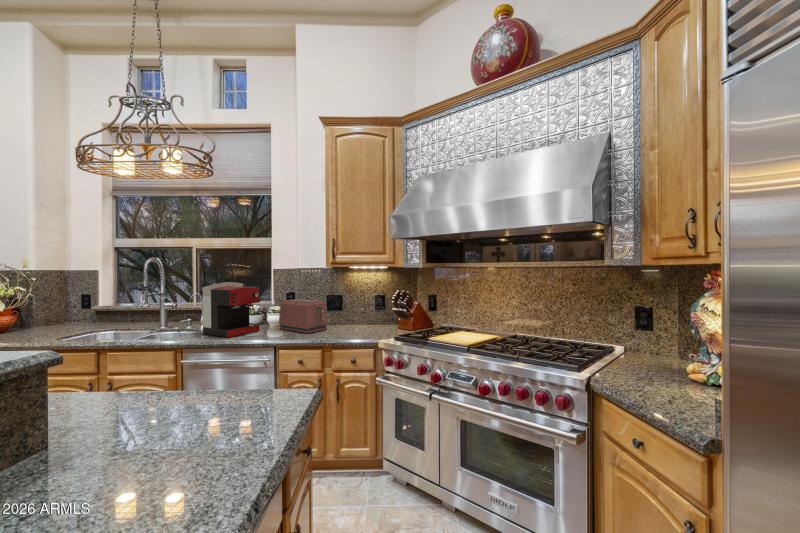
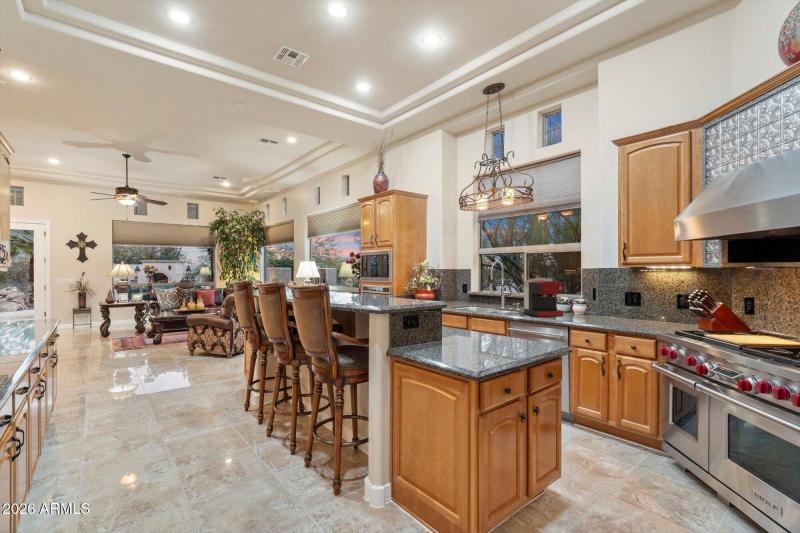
toaster: present [279,299,327,333] -> none [579,294,621,321]

